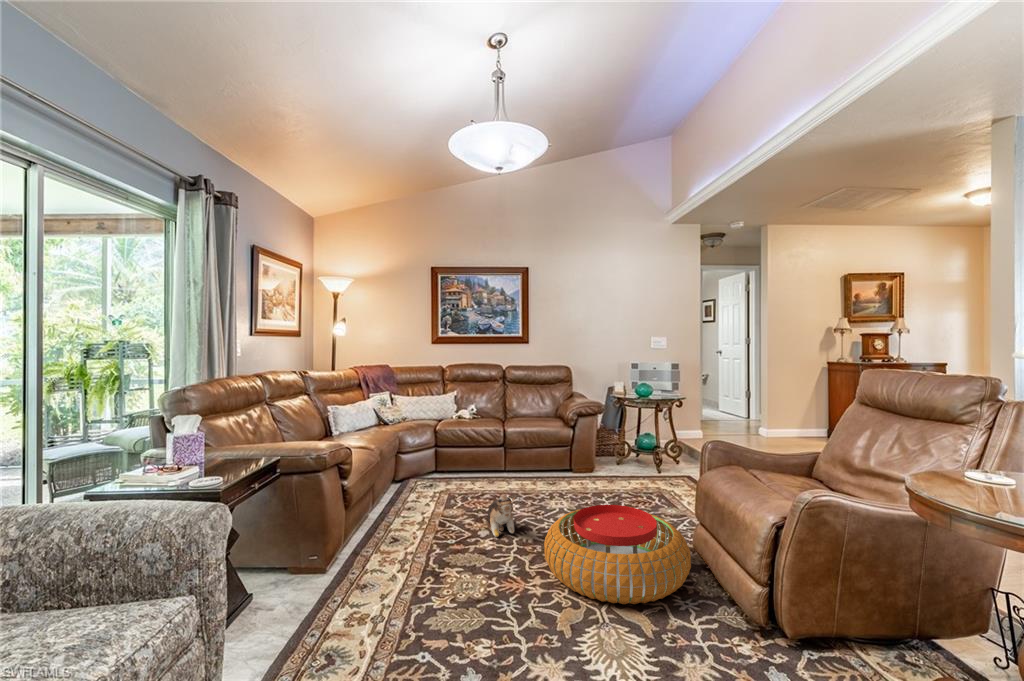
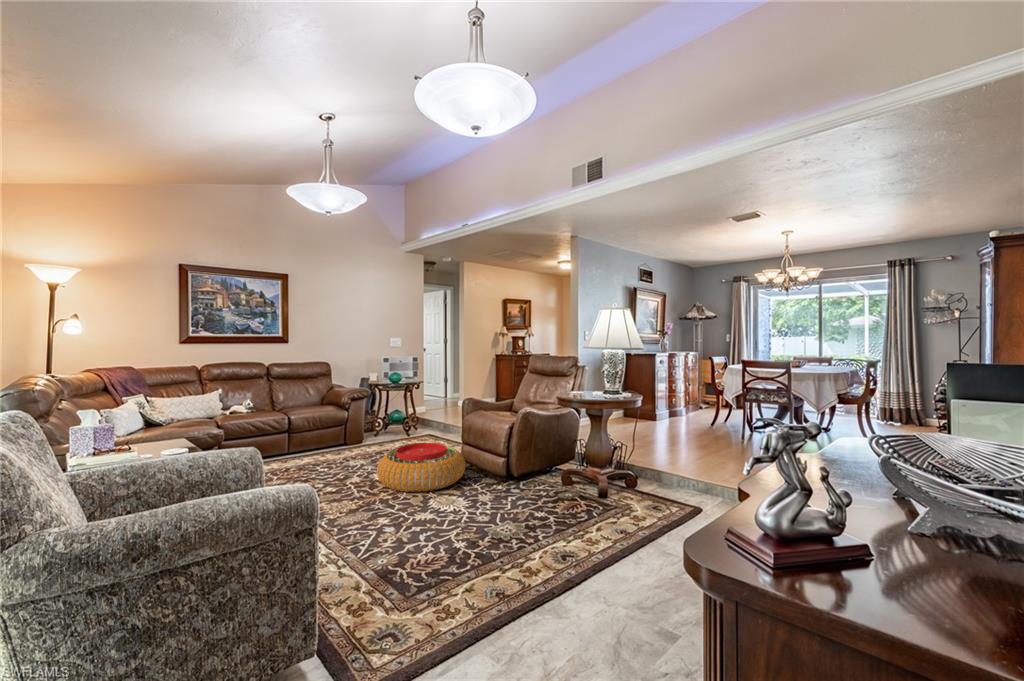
plush toy: present [487,495,514,537] -> none [312,451,346,484]

